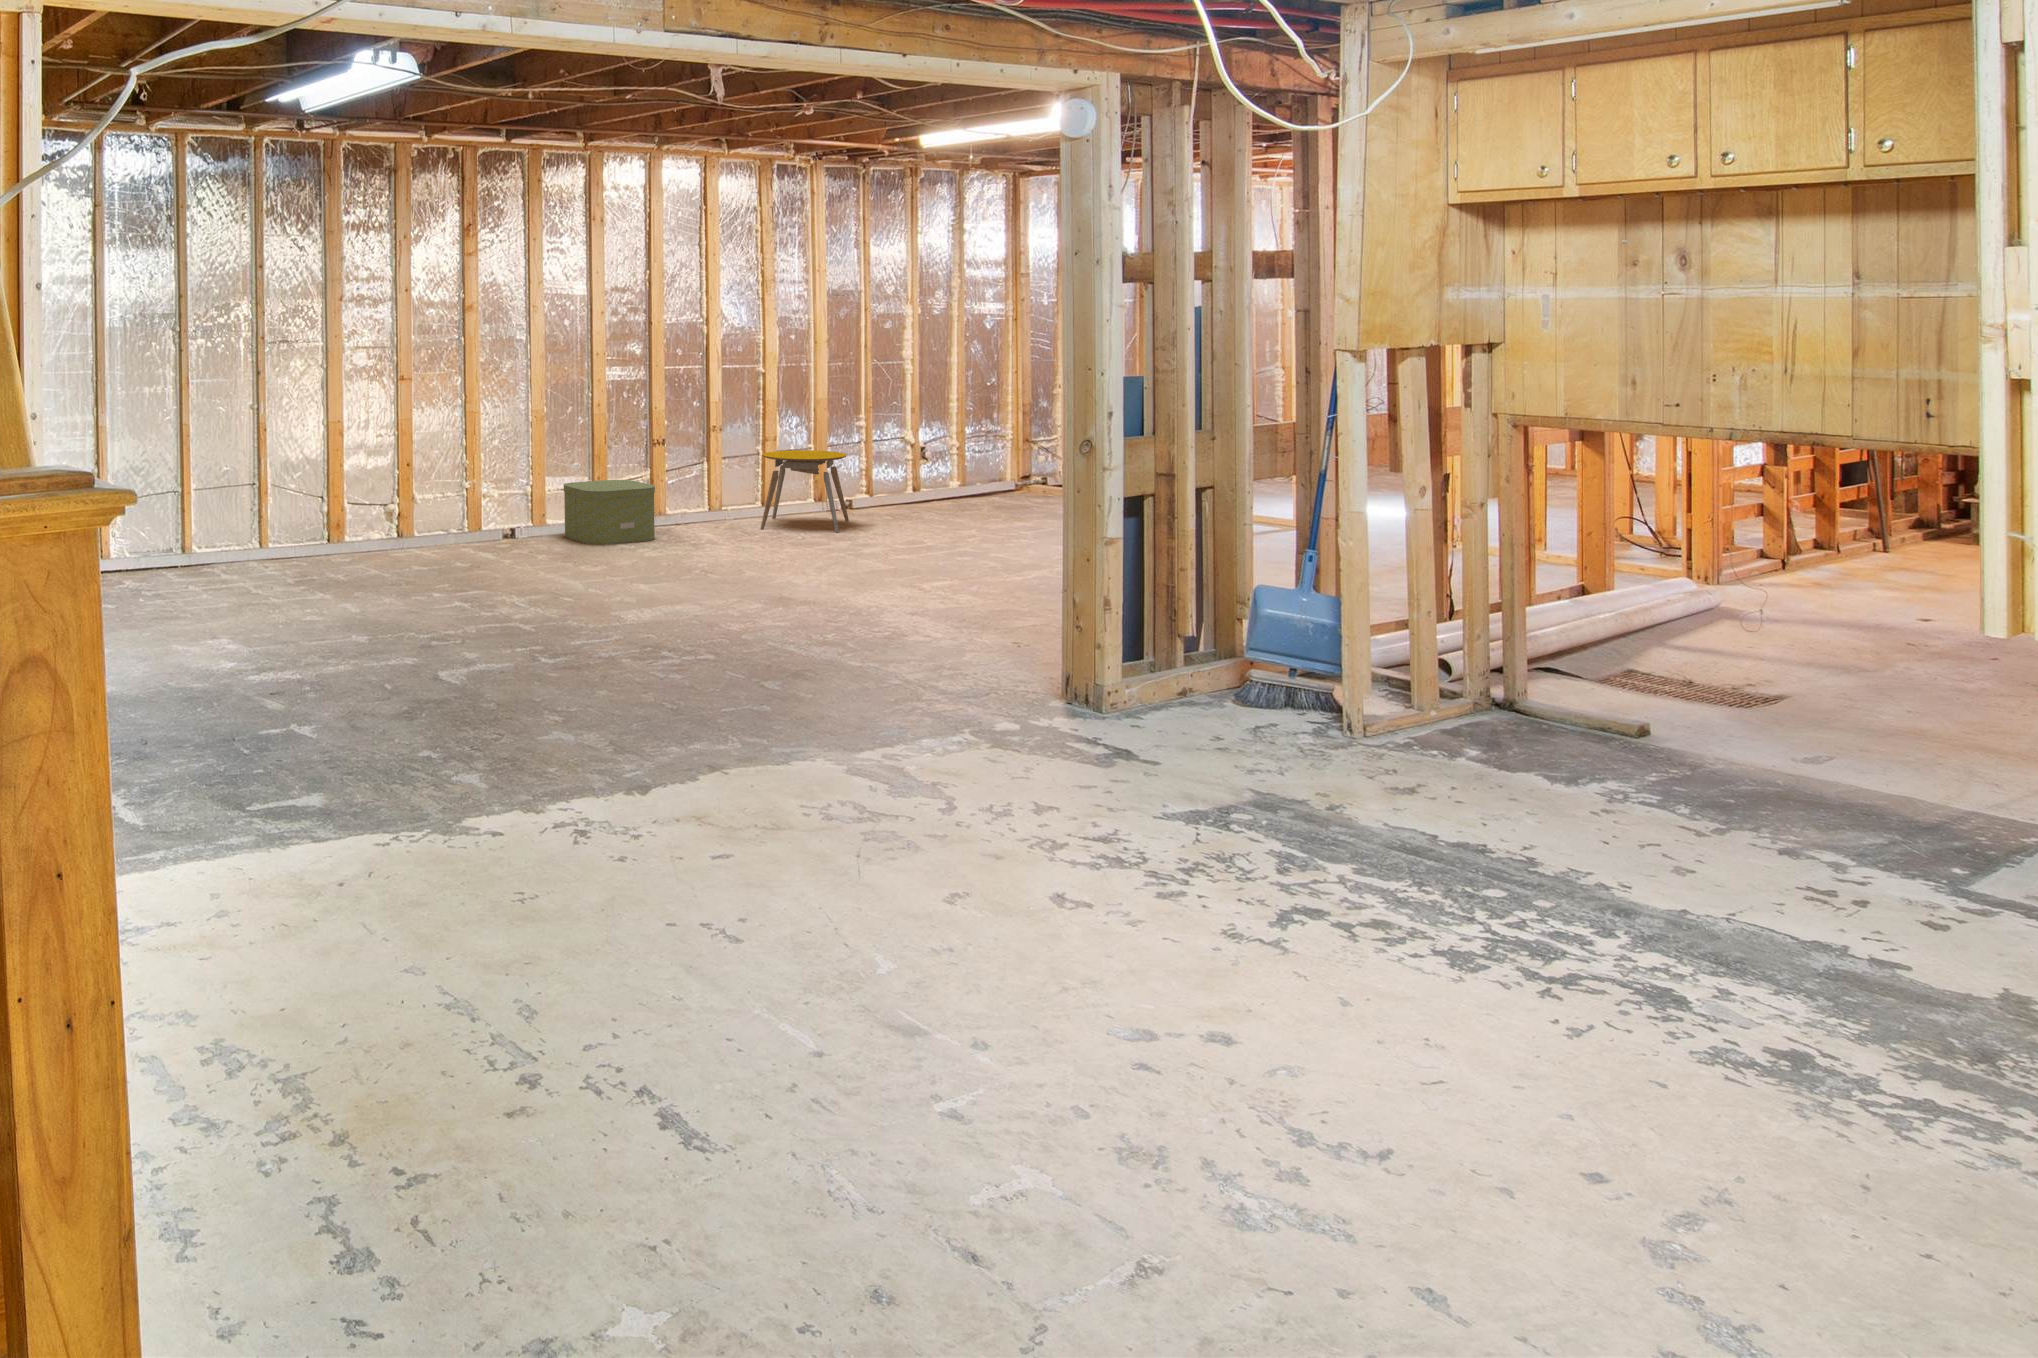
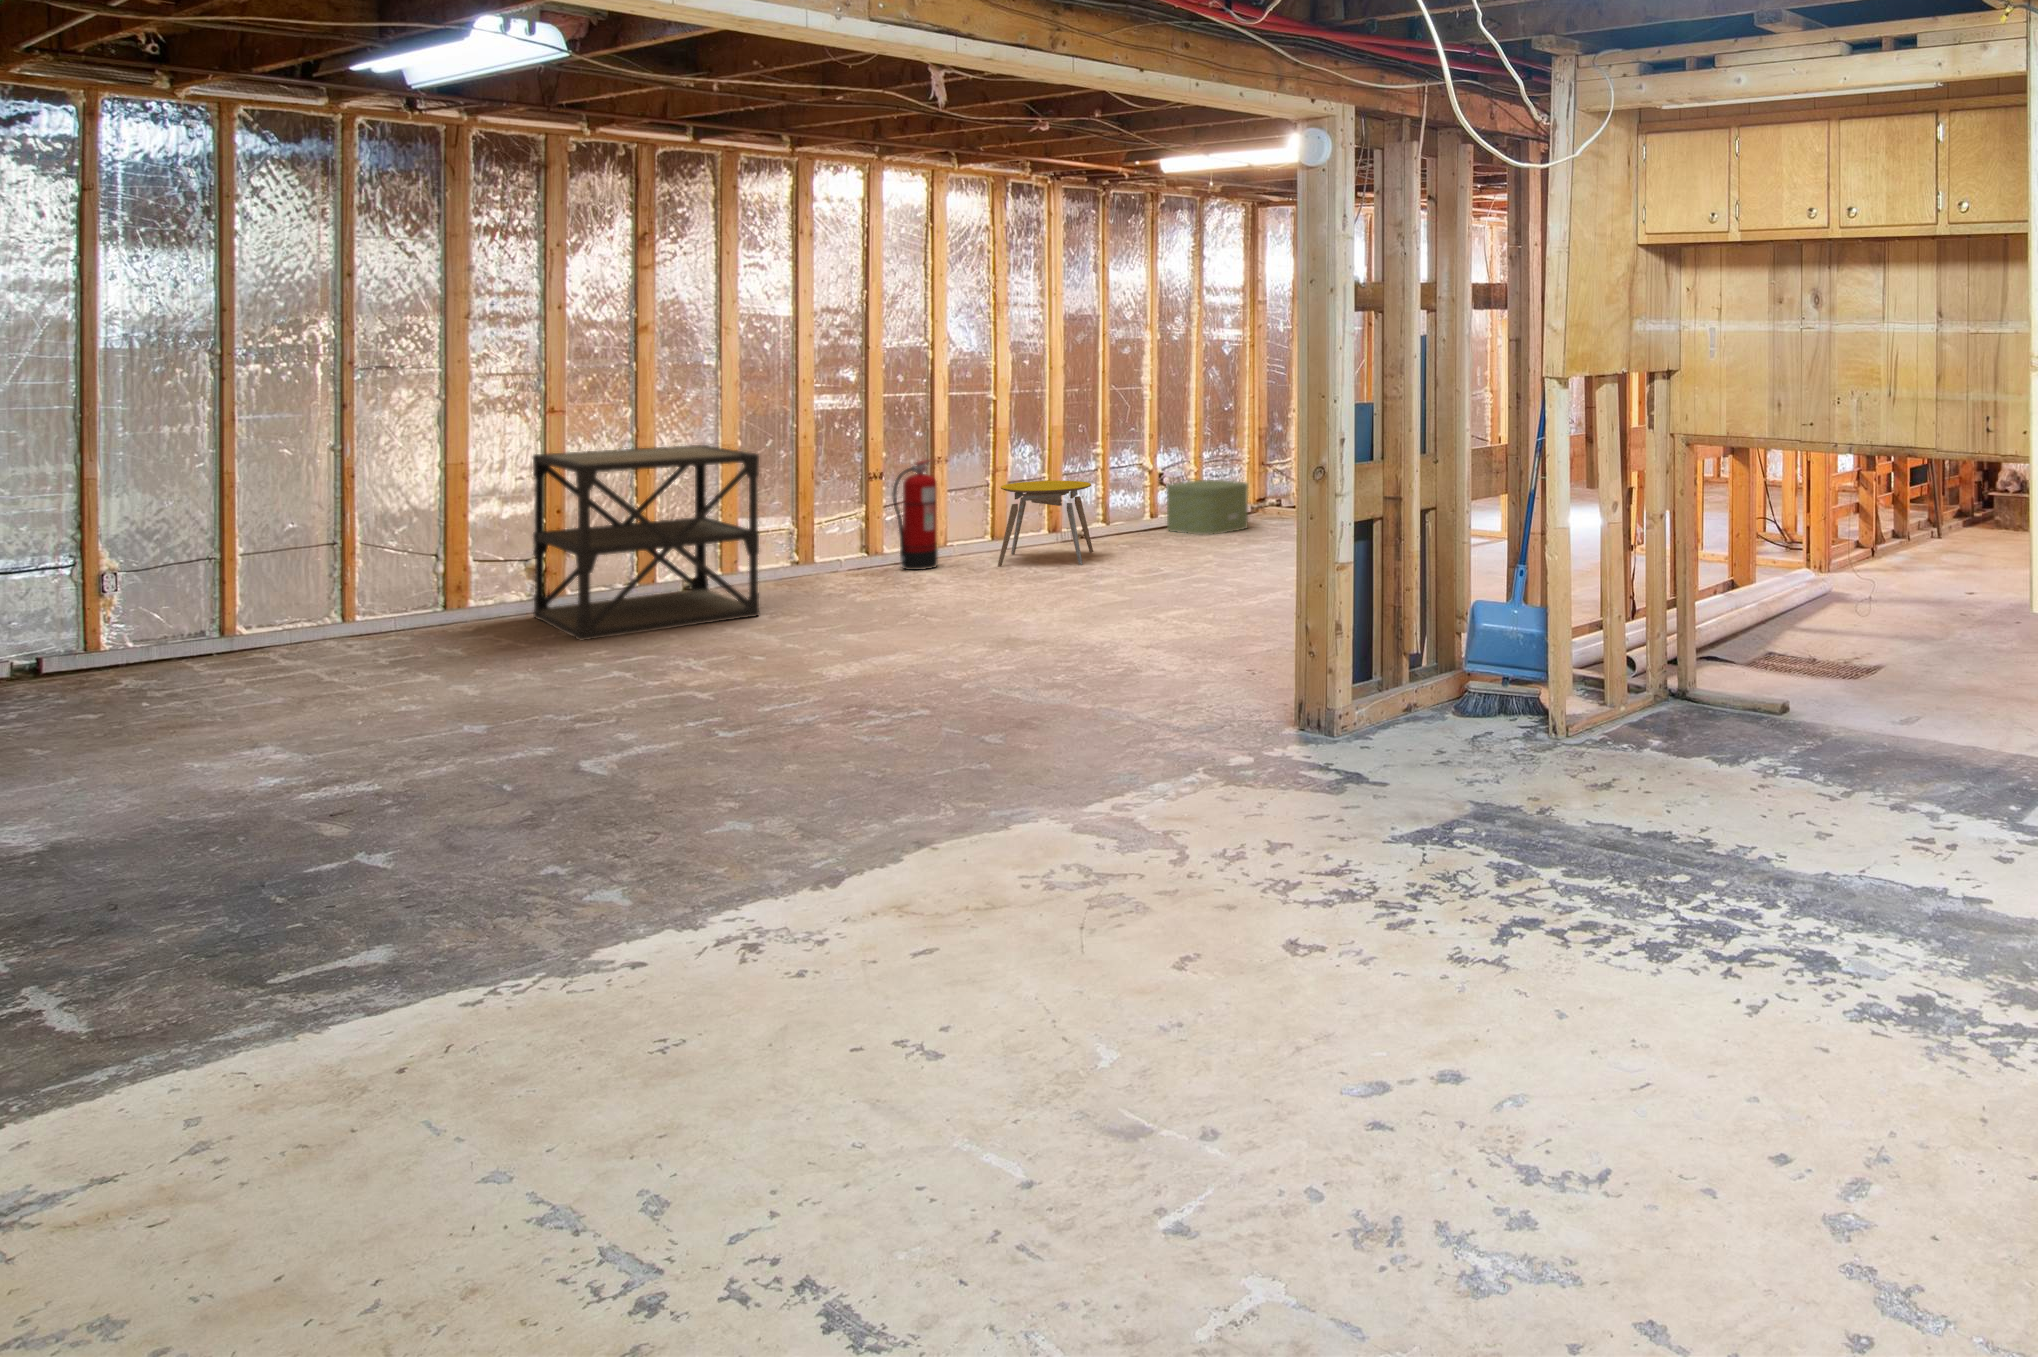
shelving unit: none [396,408,564,568] -> present [533,445,759,640]
fire extinguisher: none [668,426,707,528] -> present [892,460,938,570]
storage box: present [563,480,655,545] -> present [1166,480,1248,535]

